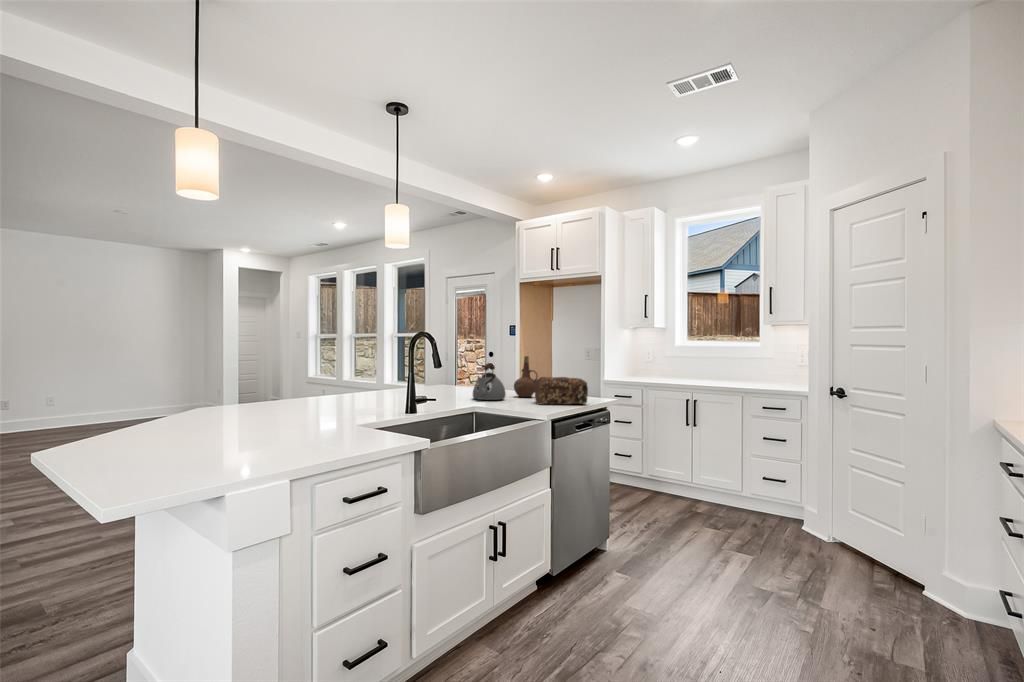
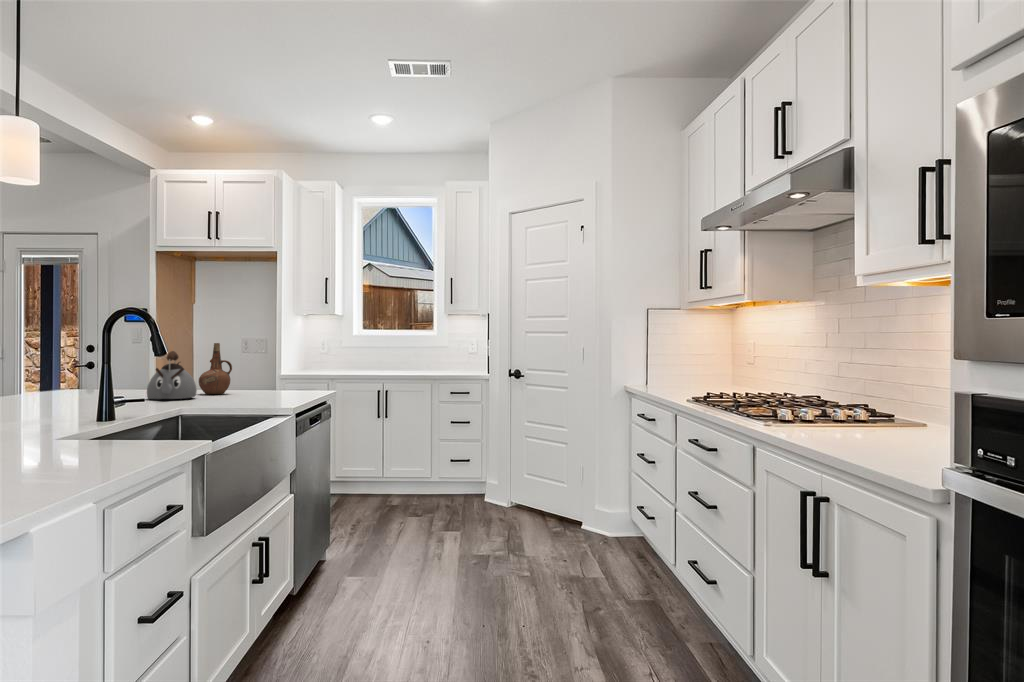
bread loaf: present [535,377,588,405] -> none [239,367,309,400]

